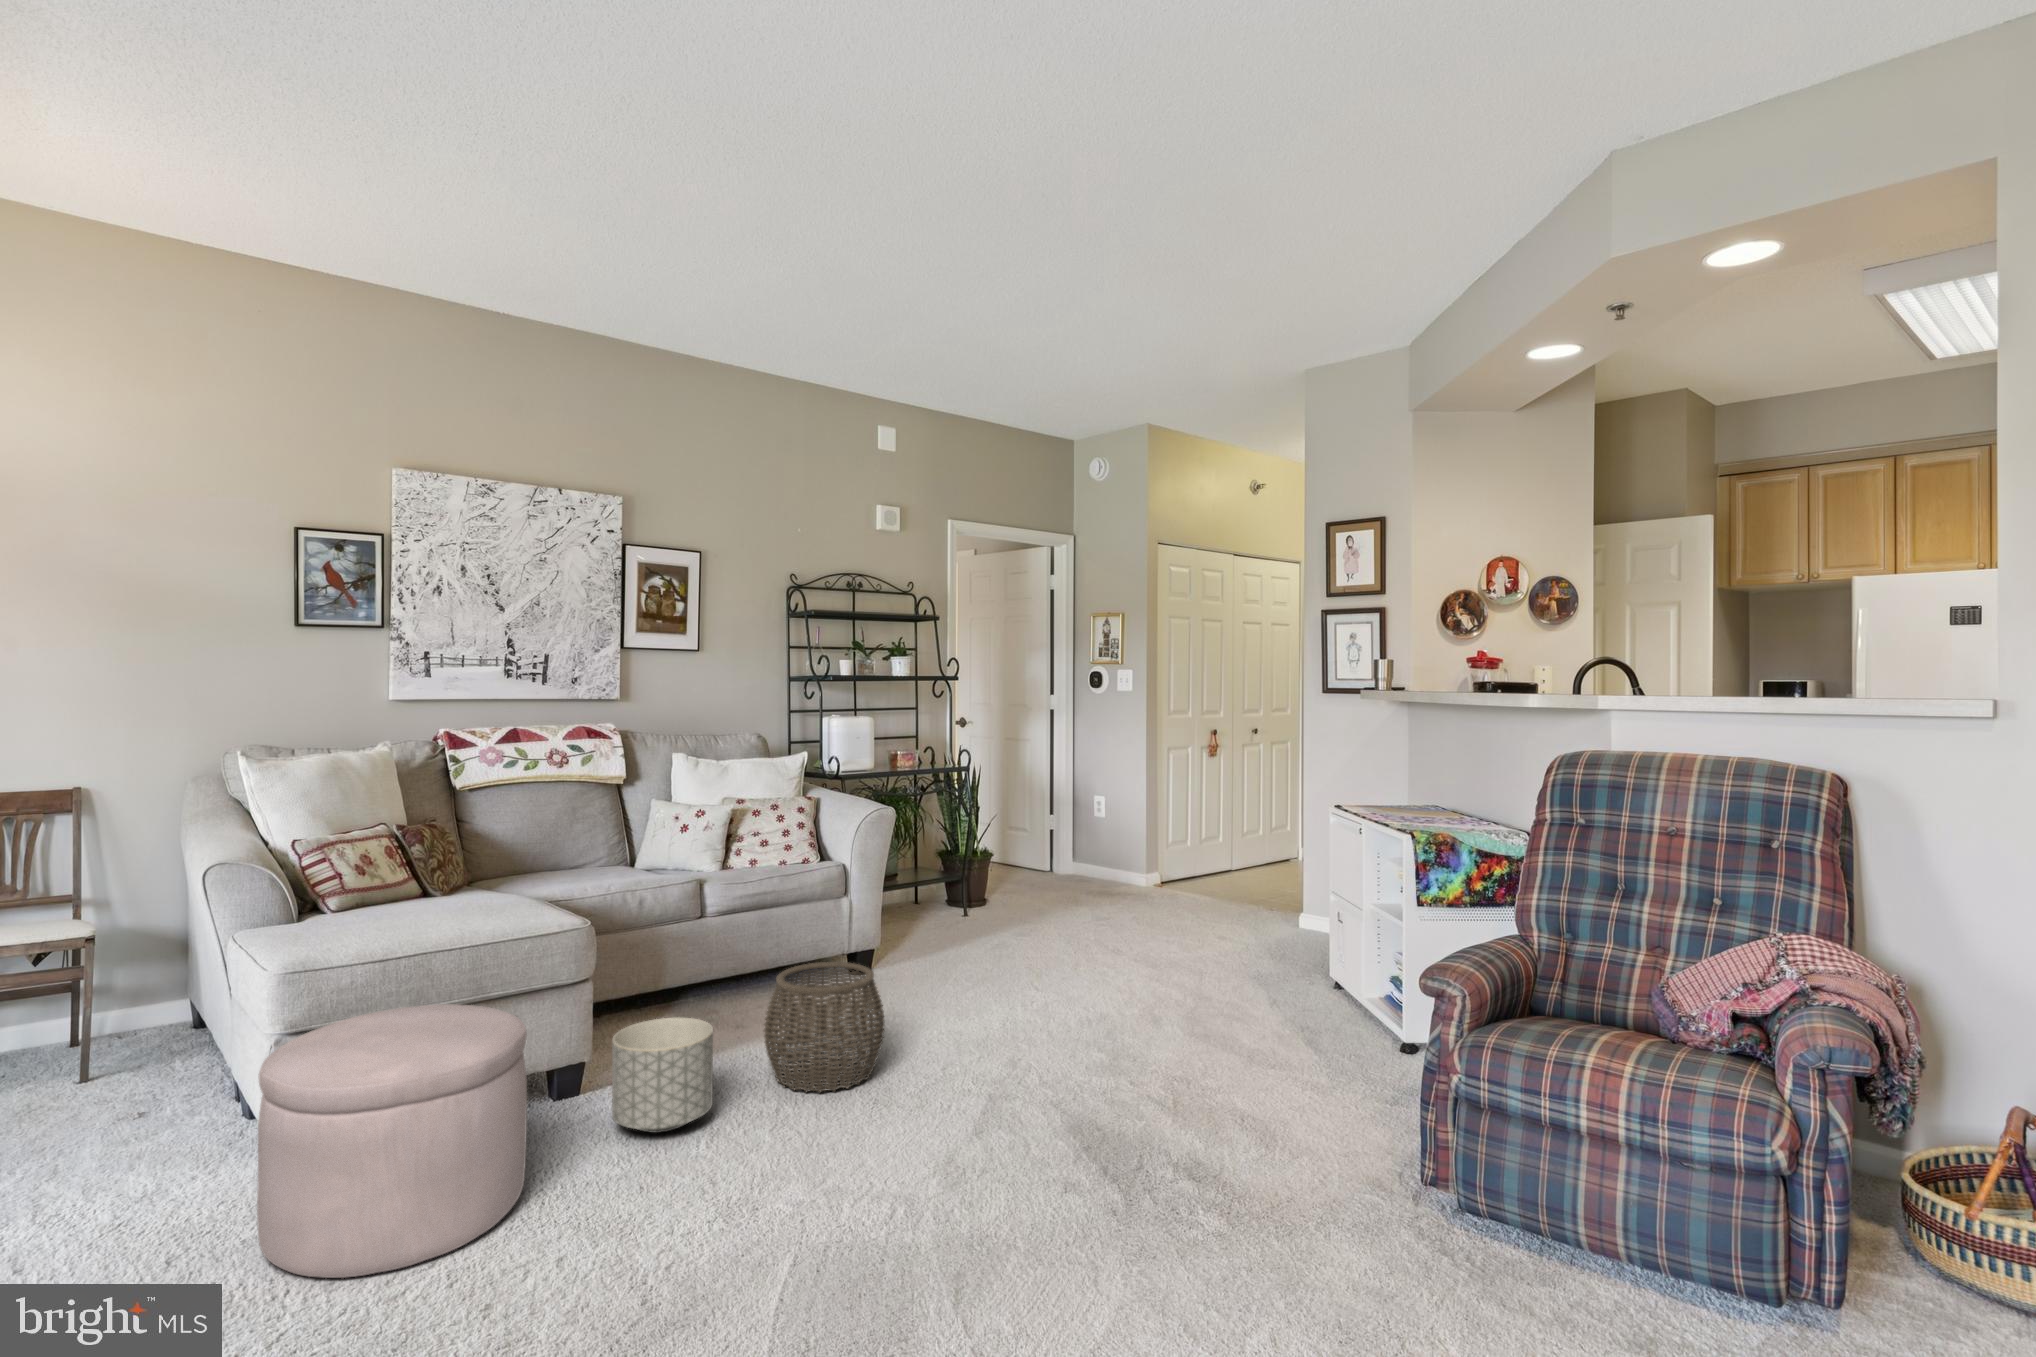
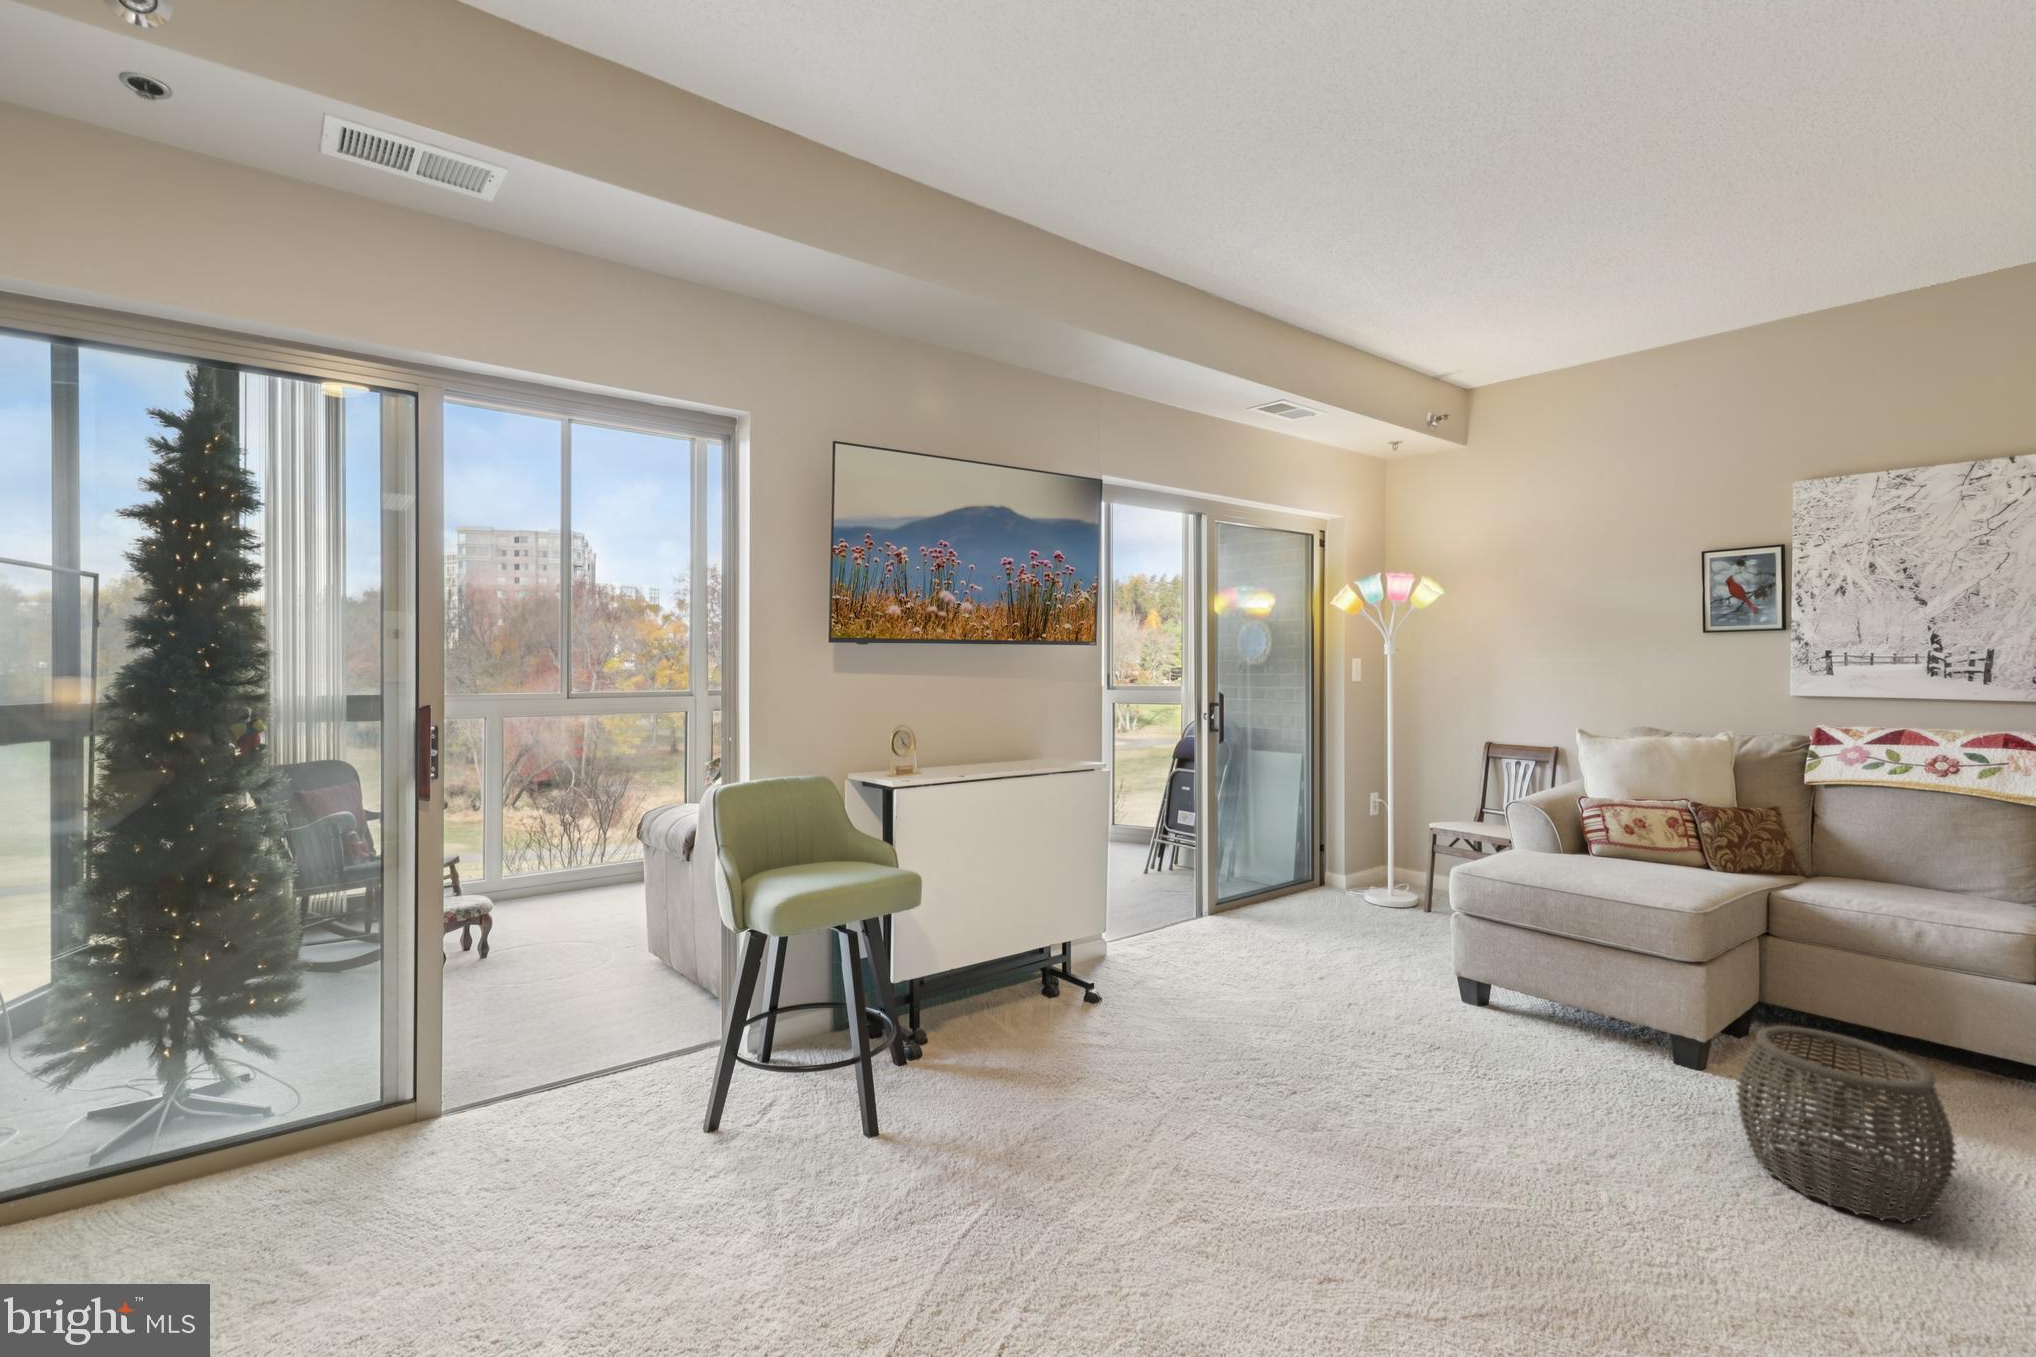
ottoman: present [257,1004,527,1278] -> none [1322,874,1480,1032]
planter: present [612,1018,713,1133] -> none [1551,981,1663,1092]

